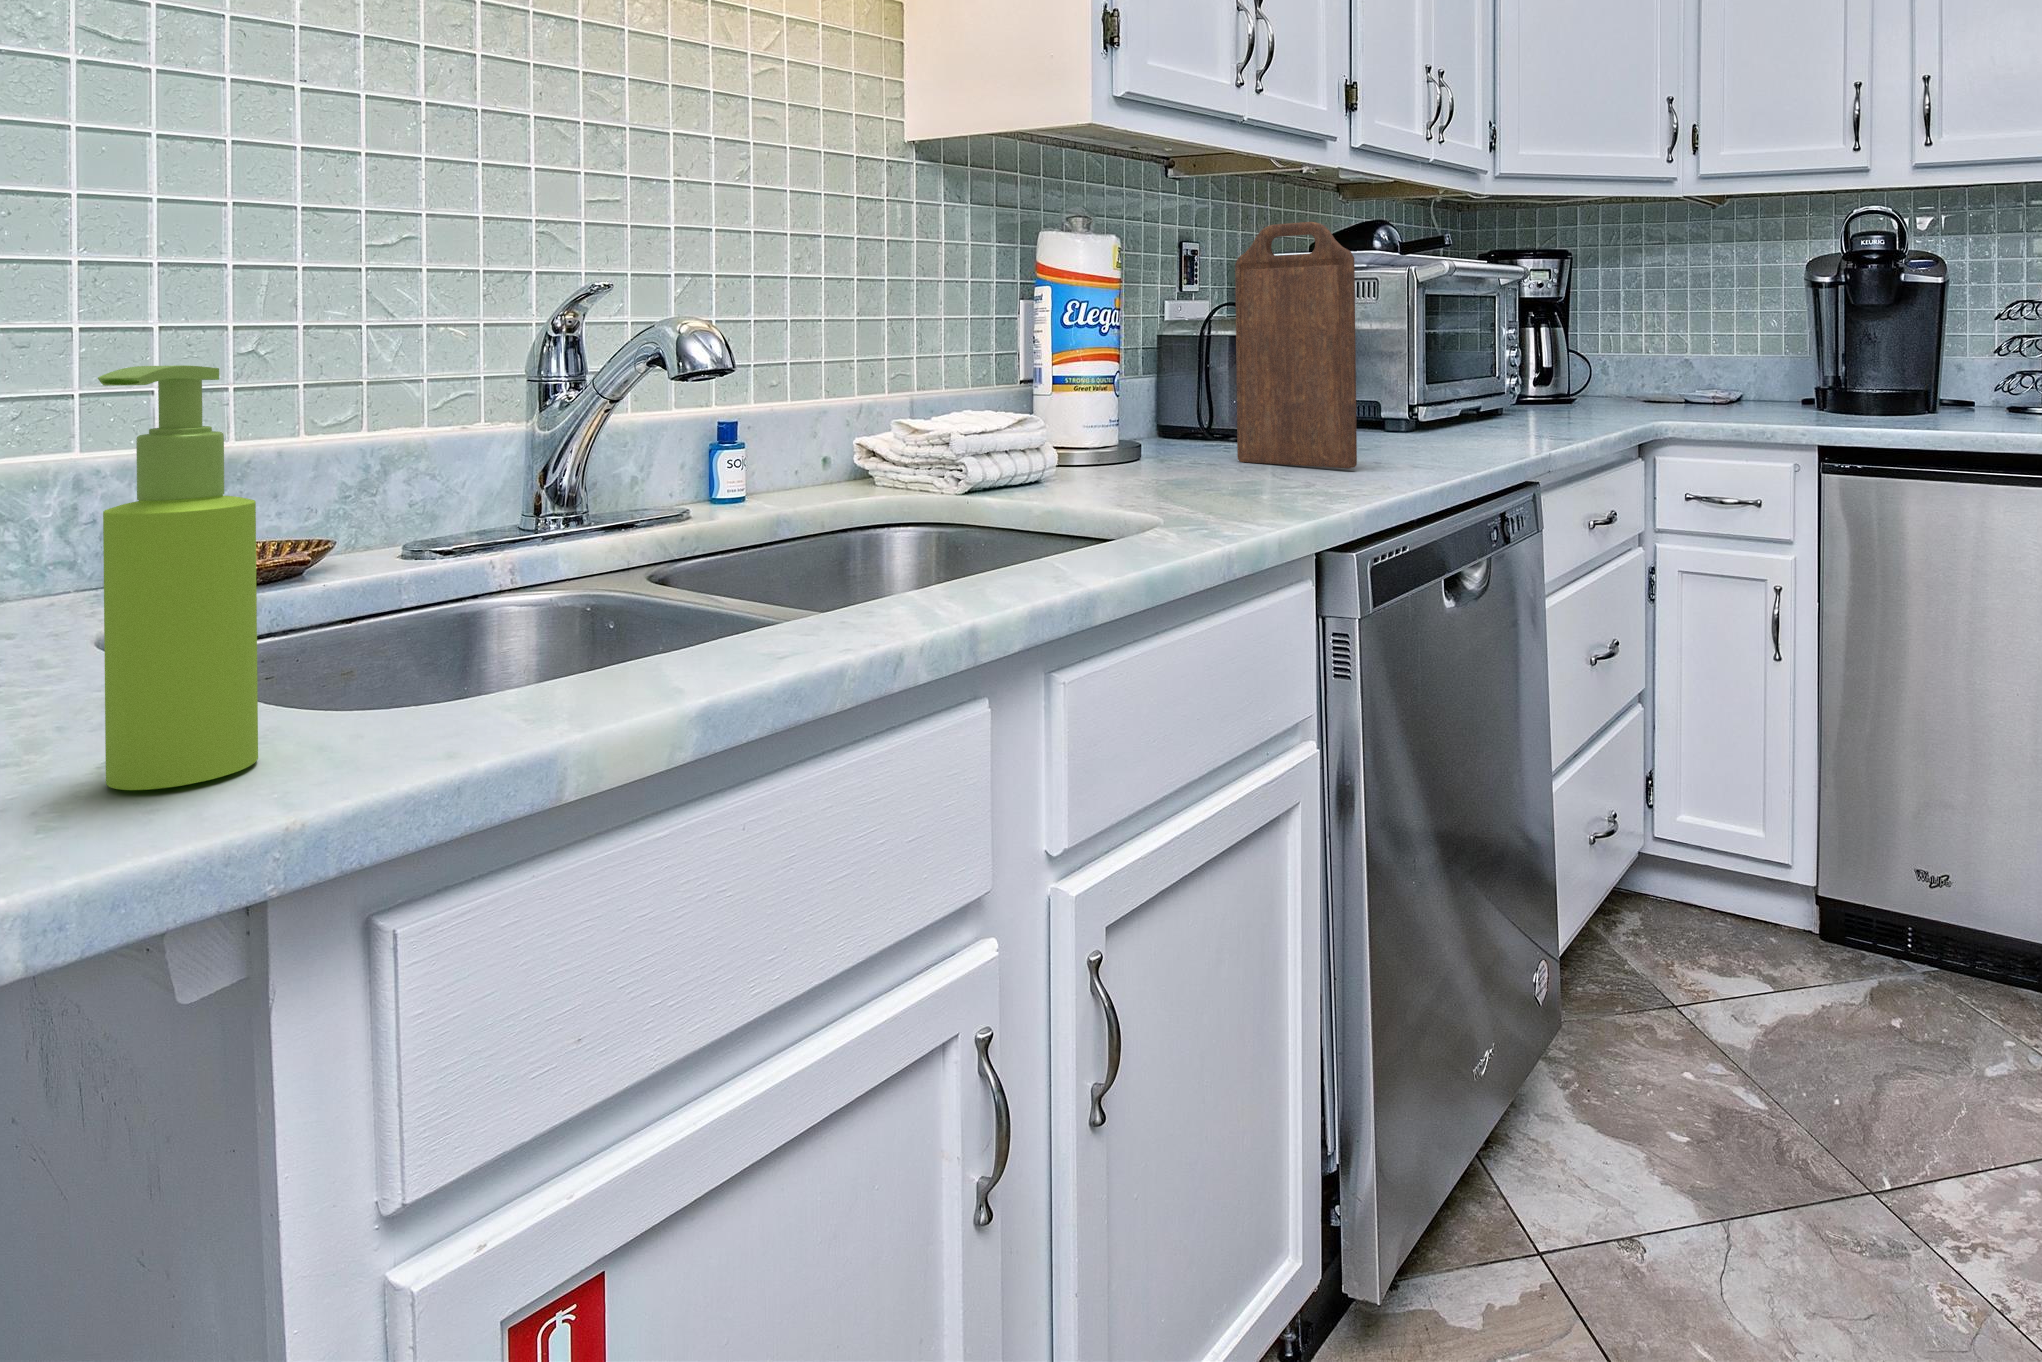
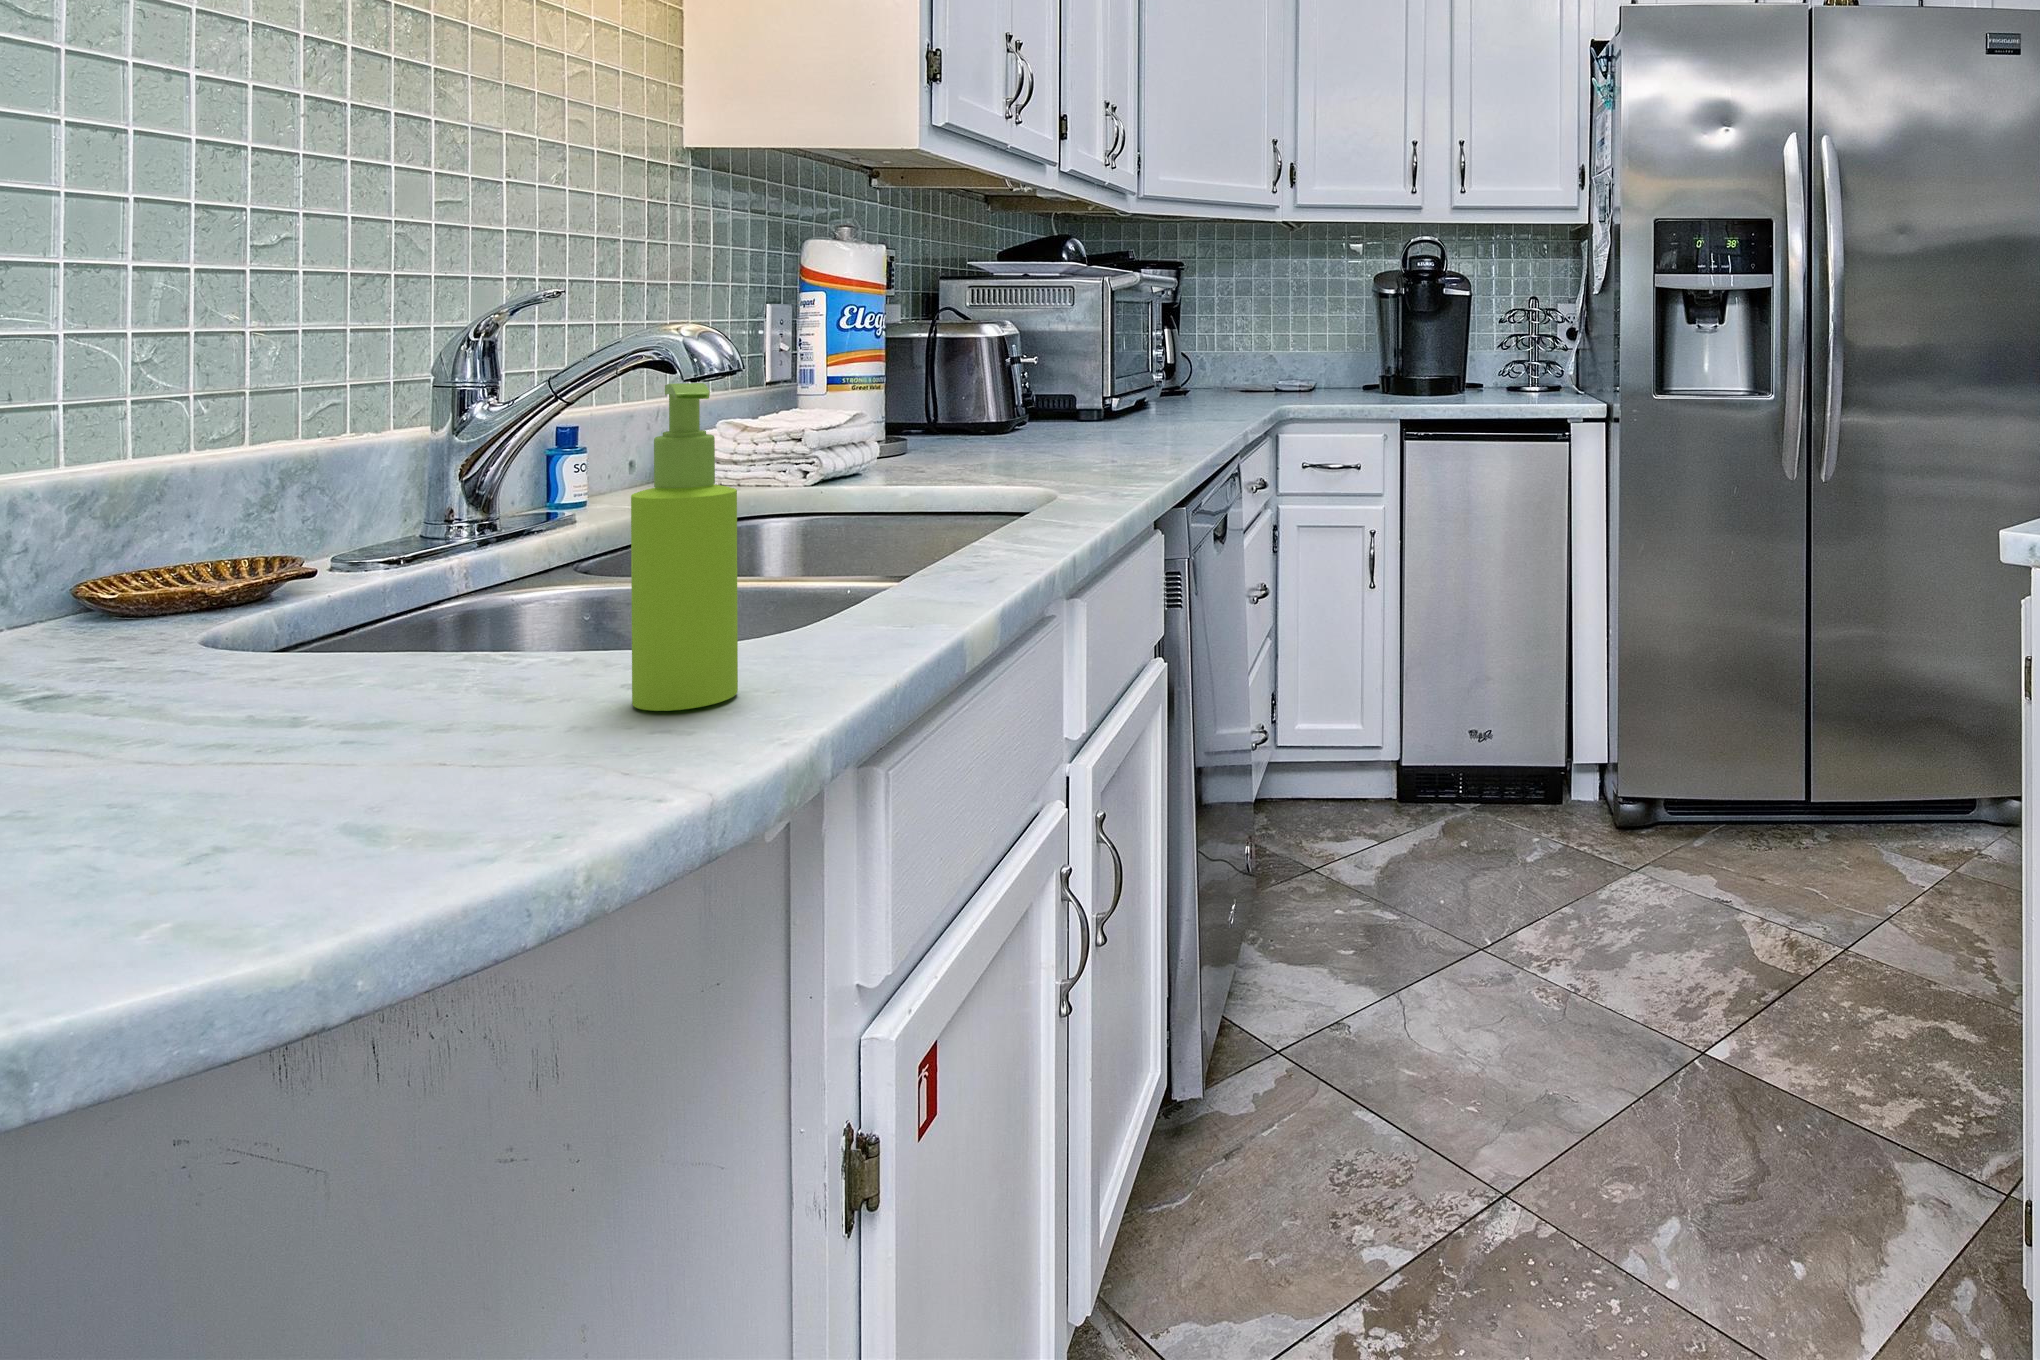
cutting board: present [1235,222,1357,468] -> none [998,241,1117,451]

